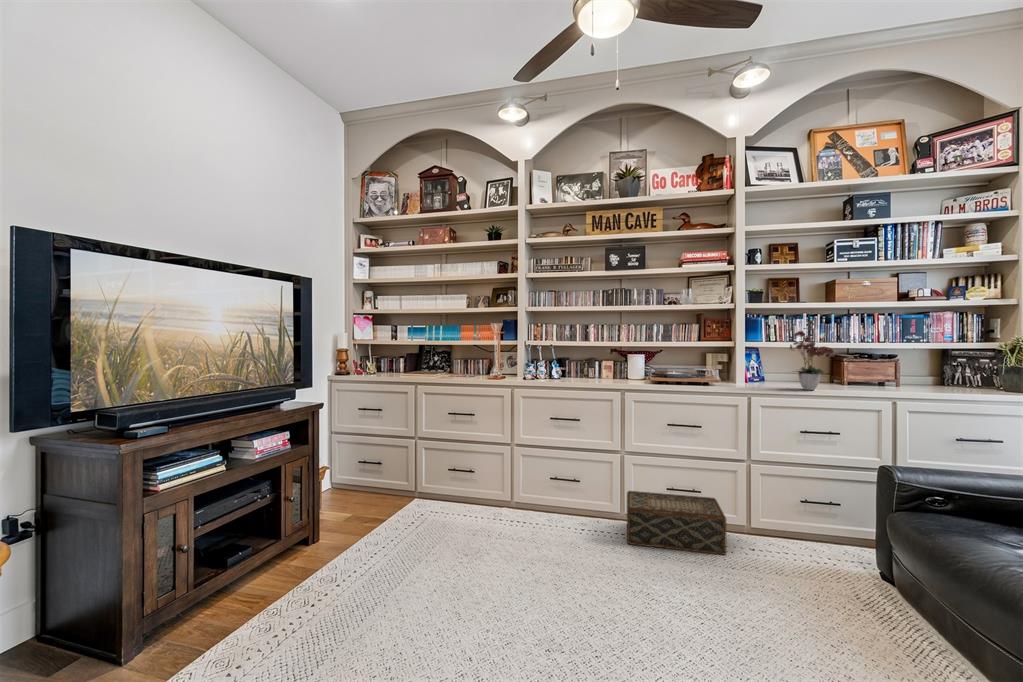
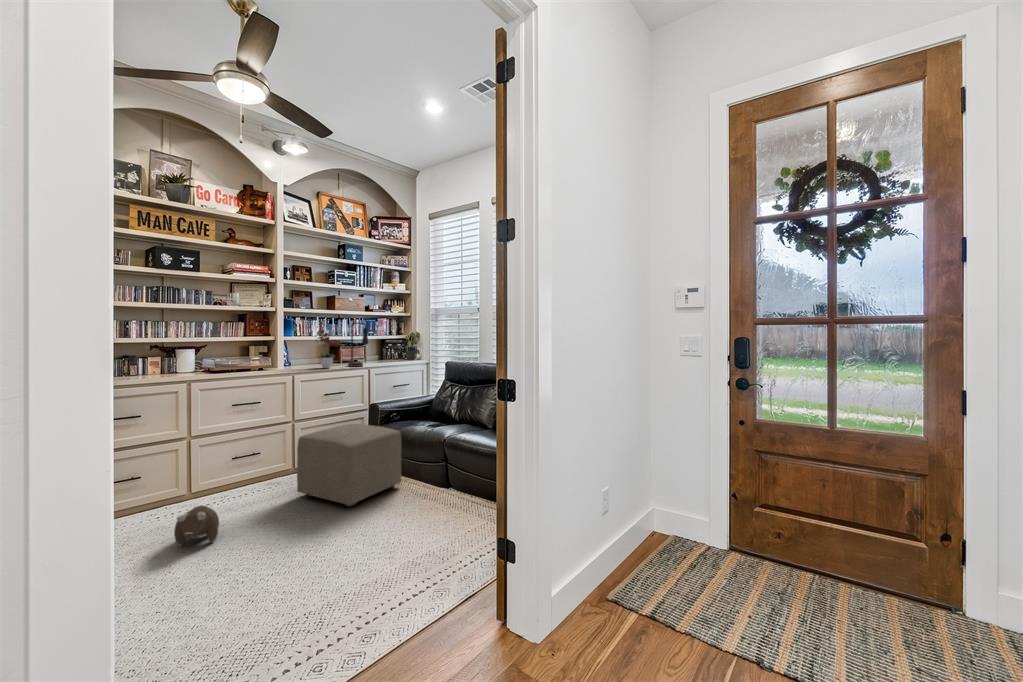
table lamp: none [853,318,894,392] -> present [348,323,369,367]
ottoman: none [723,489,933,651] -> present [297,424,402,507]
woven basket: present [627,491,726,555] -> none [197,454,289,507]
plush toy: none [547,542,603,595] -> present [174,506,219,545]

